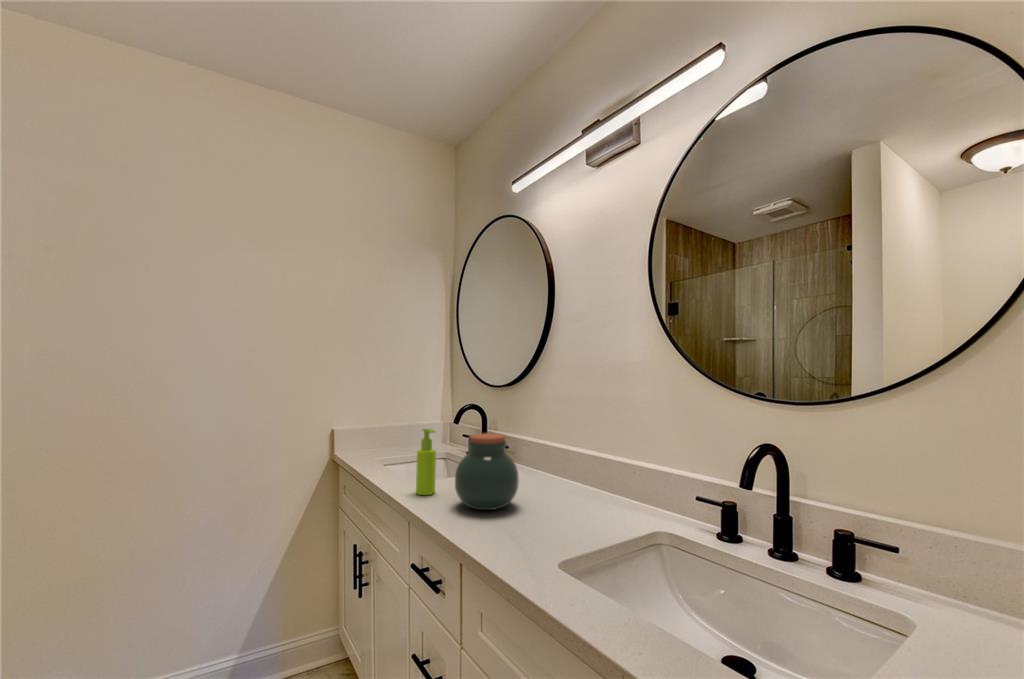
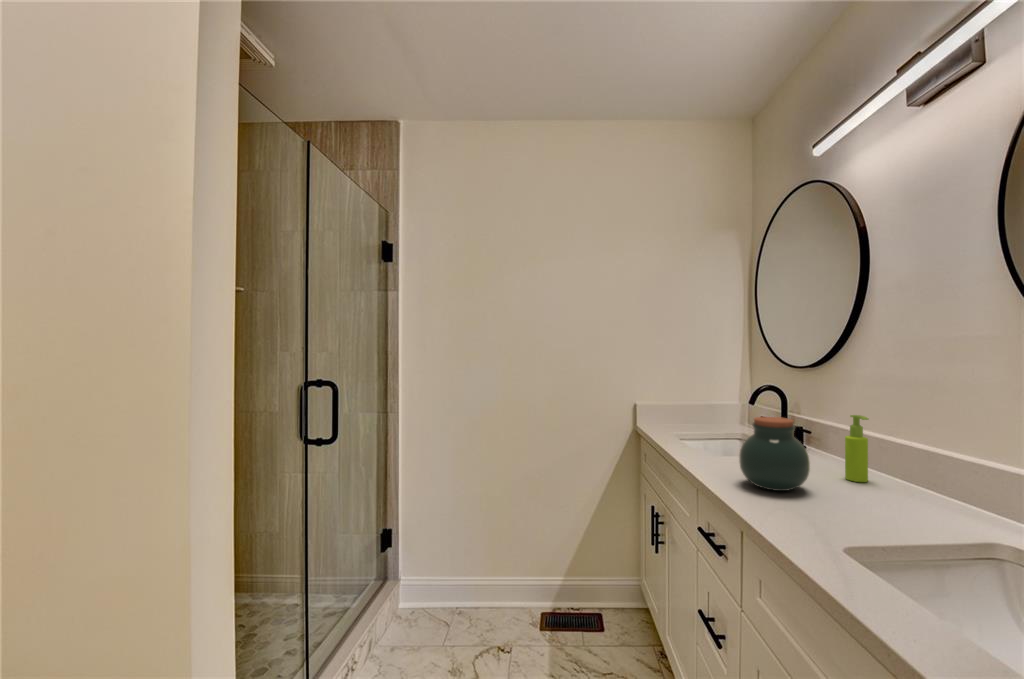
soap dispenser: present [416,429,436,495] -> present [845,415,869,482]

